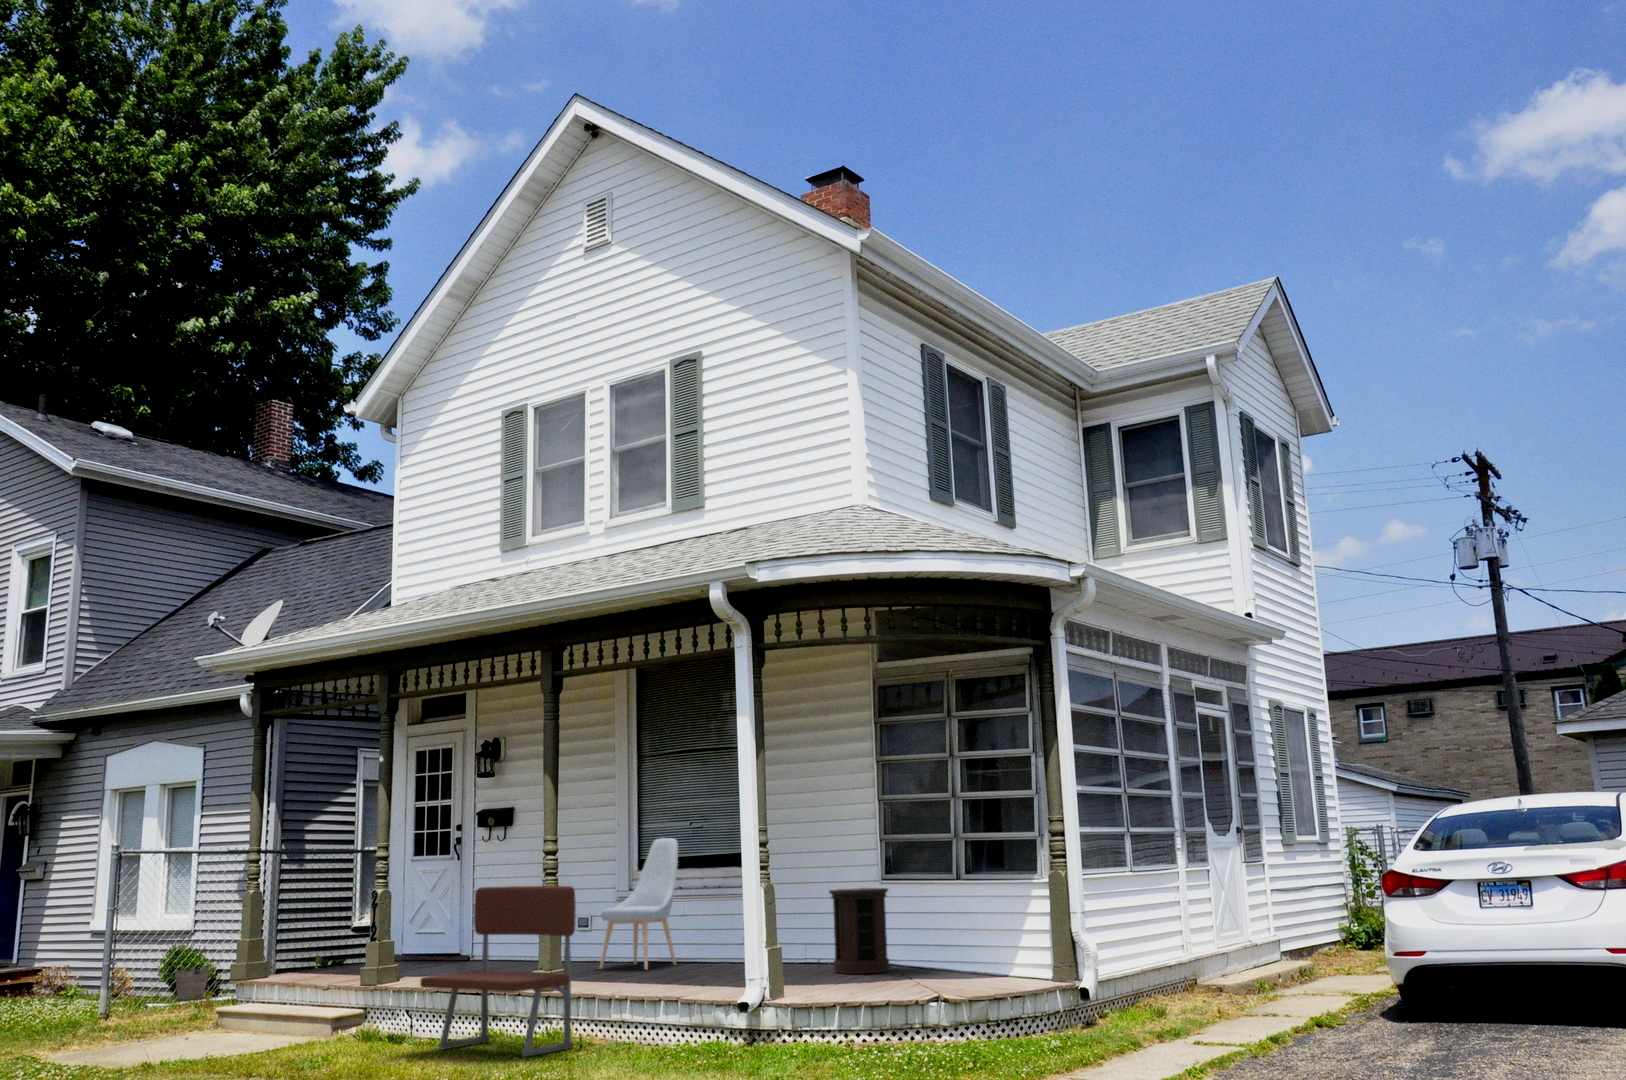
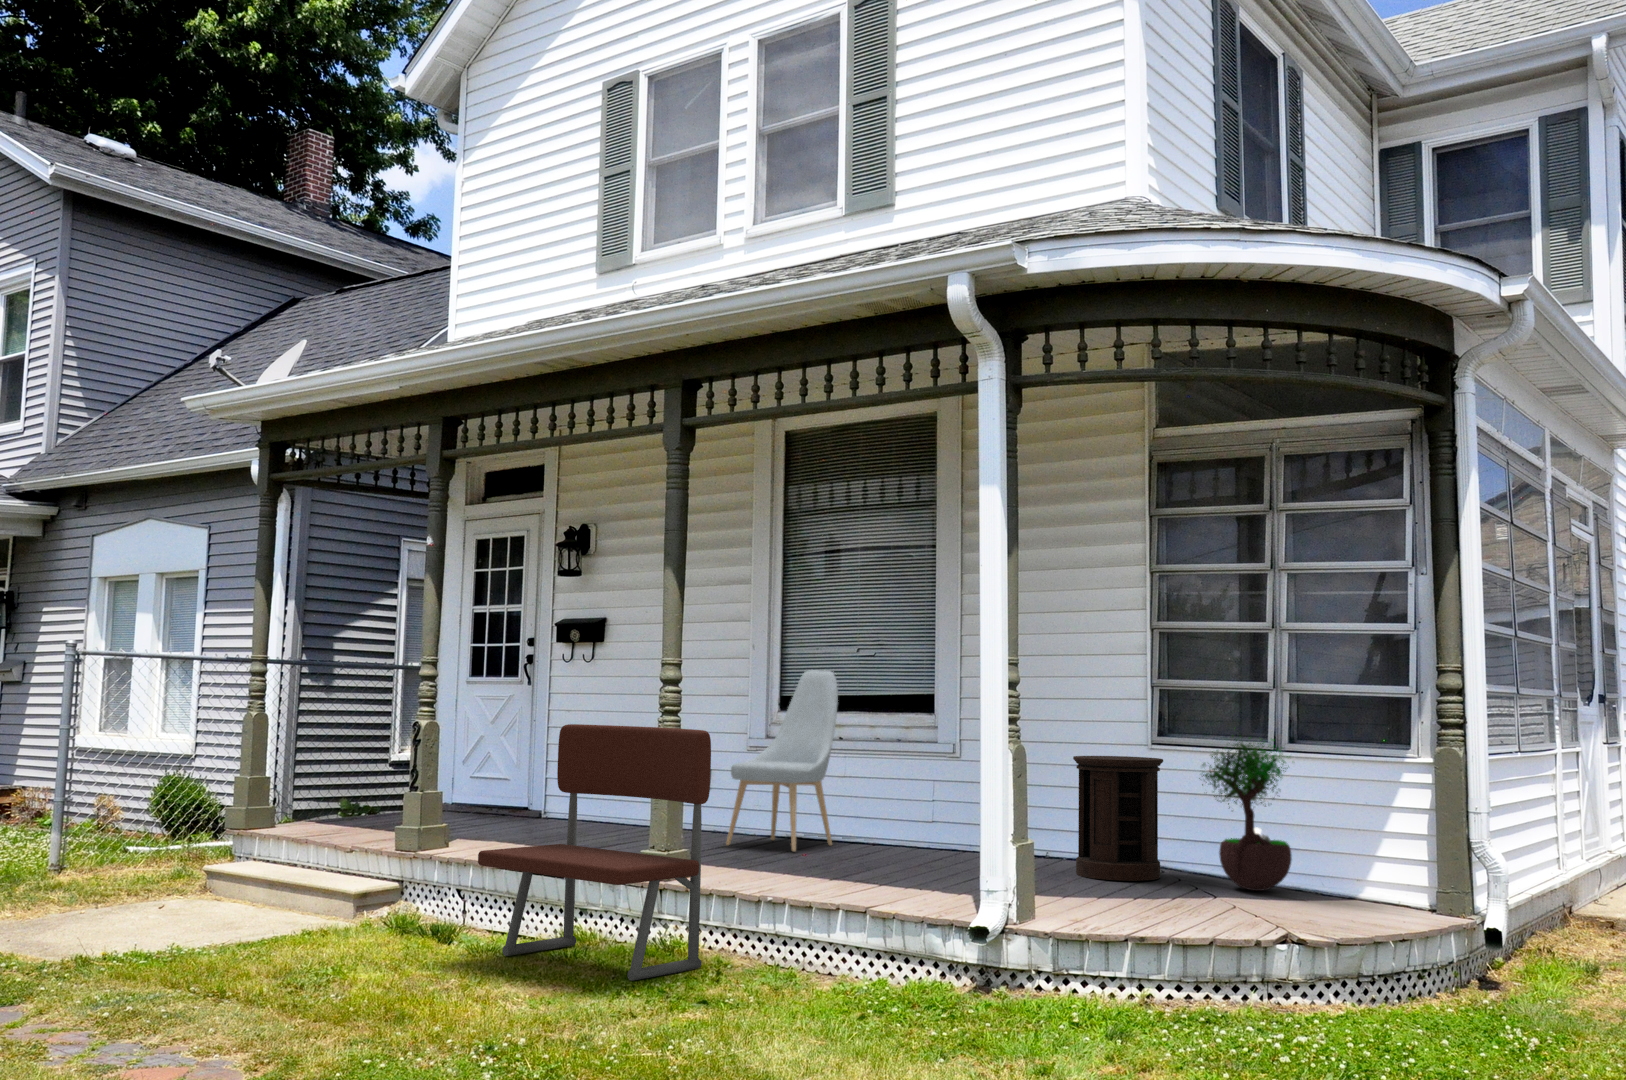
potted tree: none [904,864,970,975] -> present [1199,736,1292,891]
bucket: present [175,968,212,1000] -> none [166,803,215,844]

